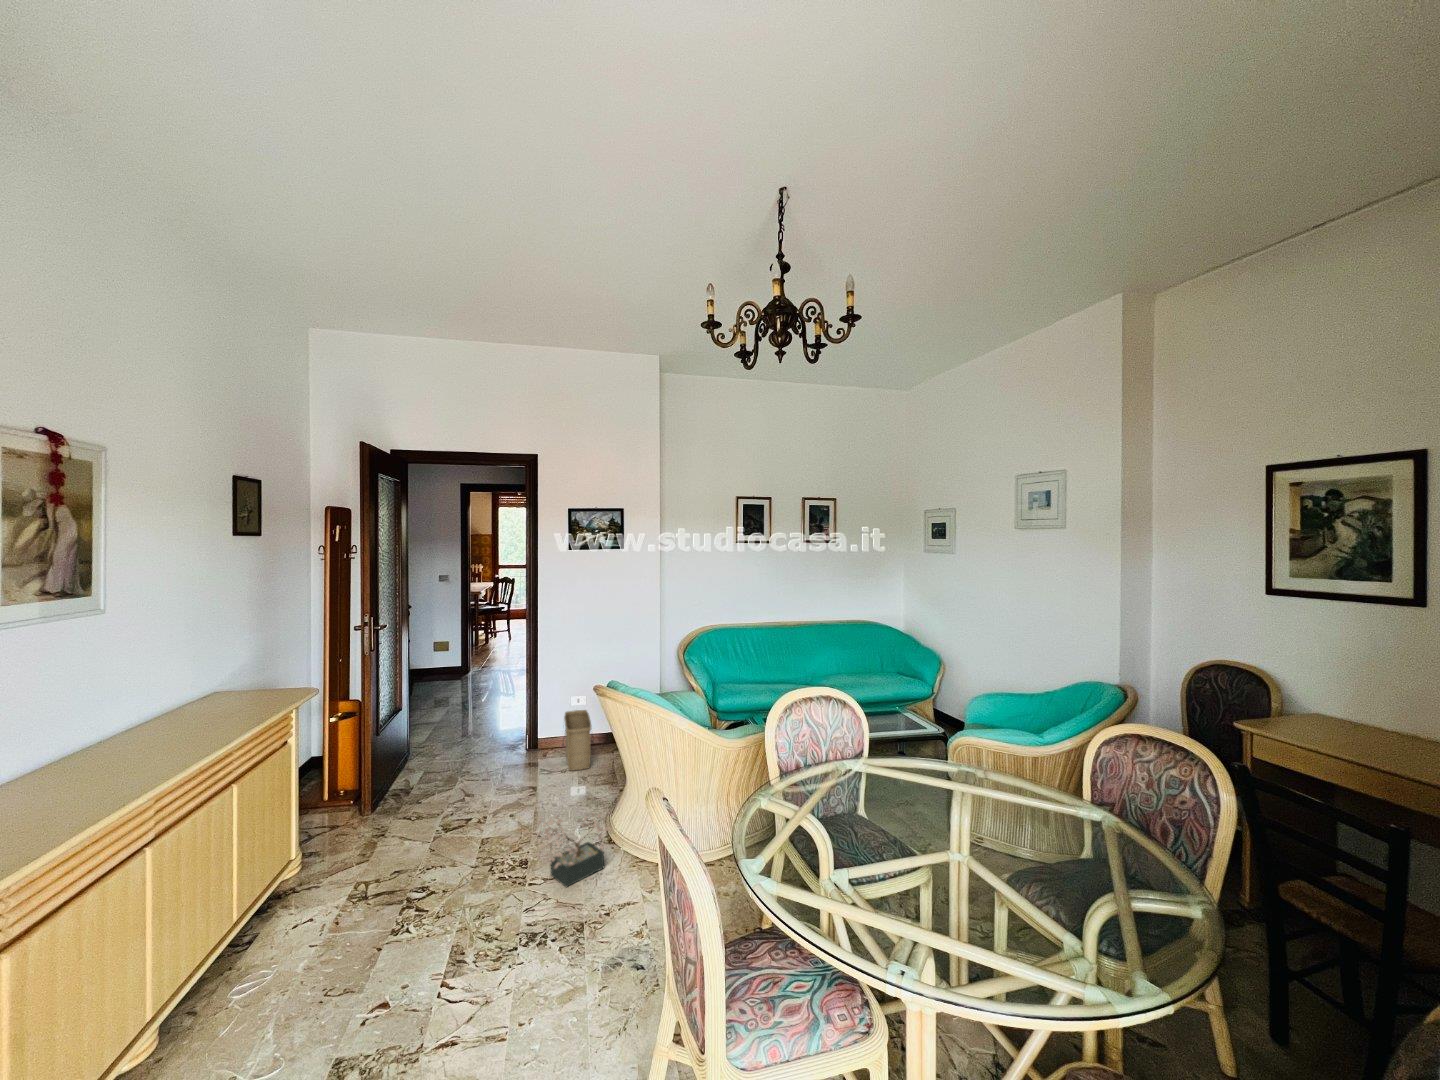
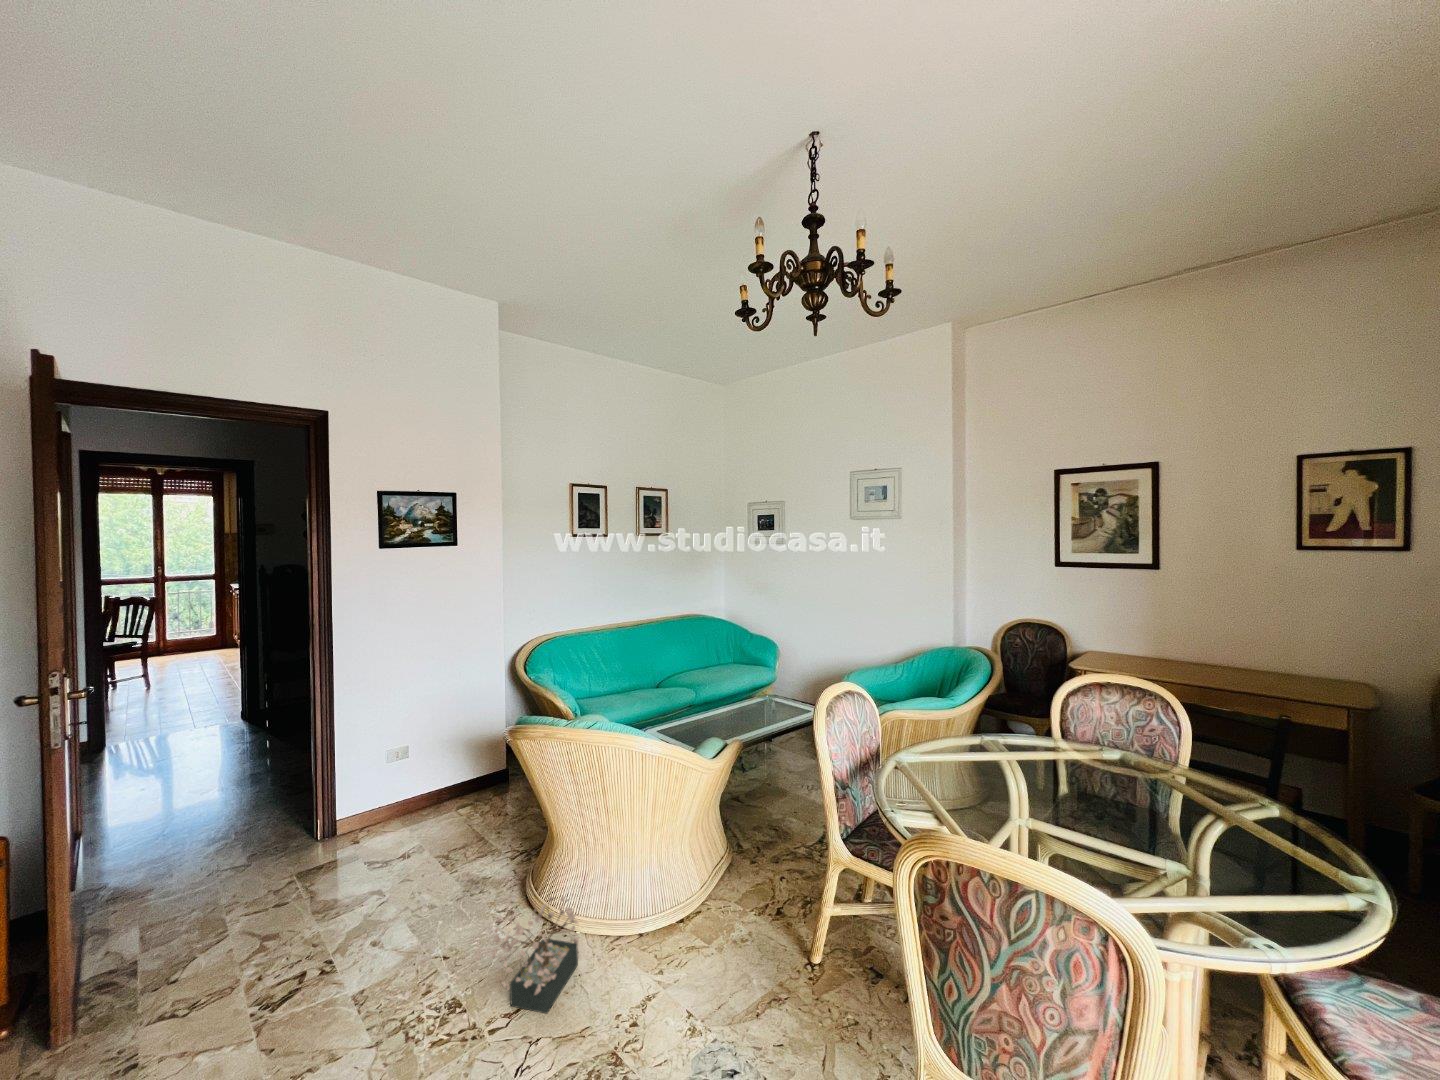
basket: present [564,710,594,771] -> none [386,763,448,850]

